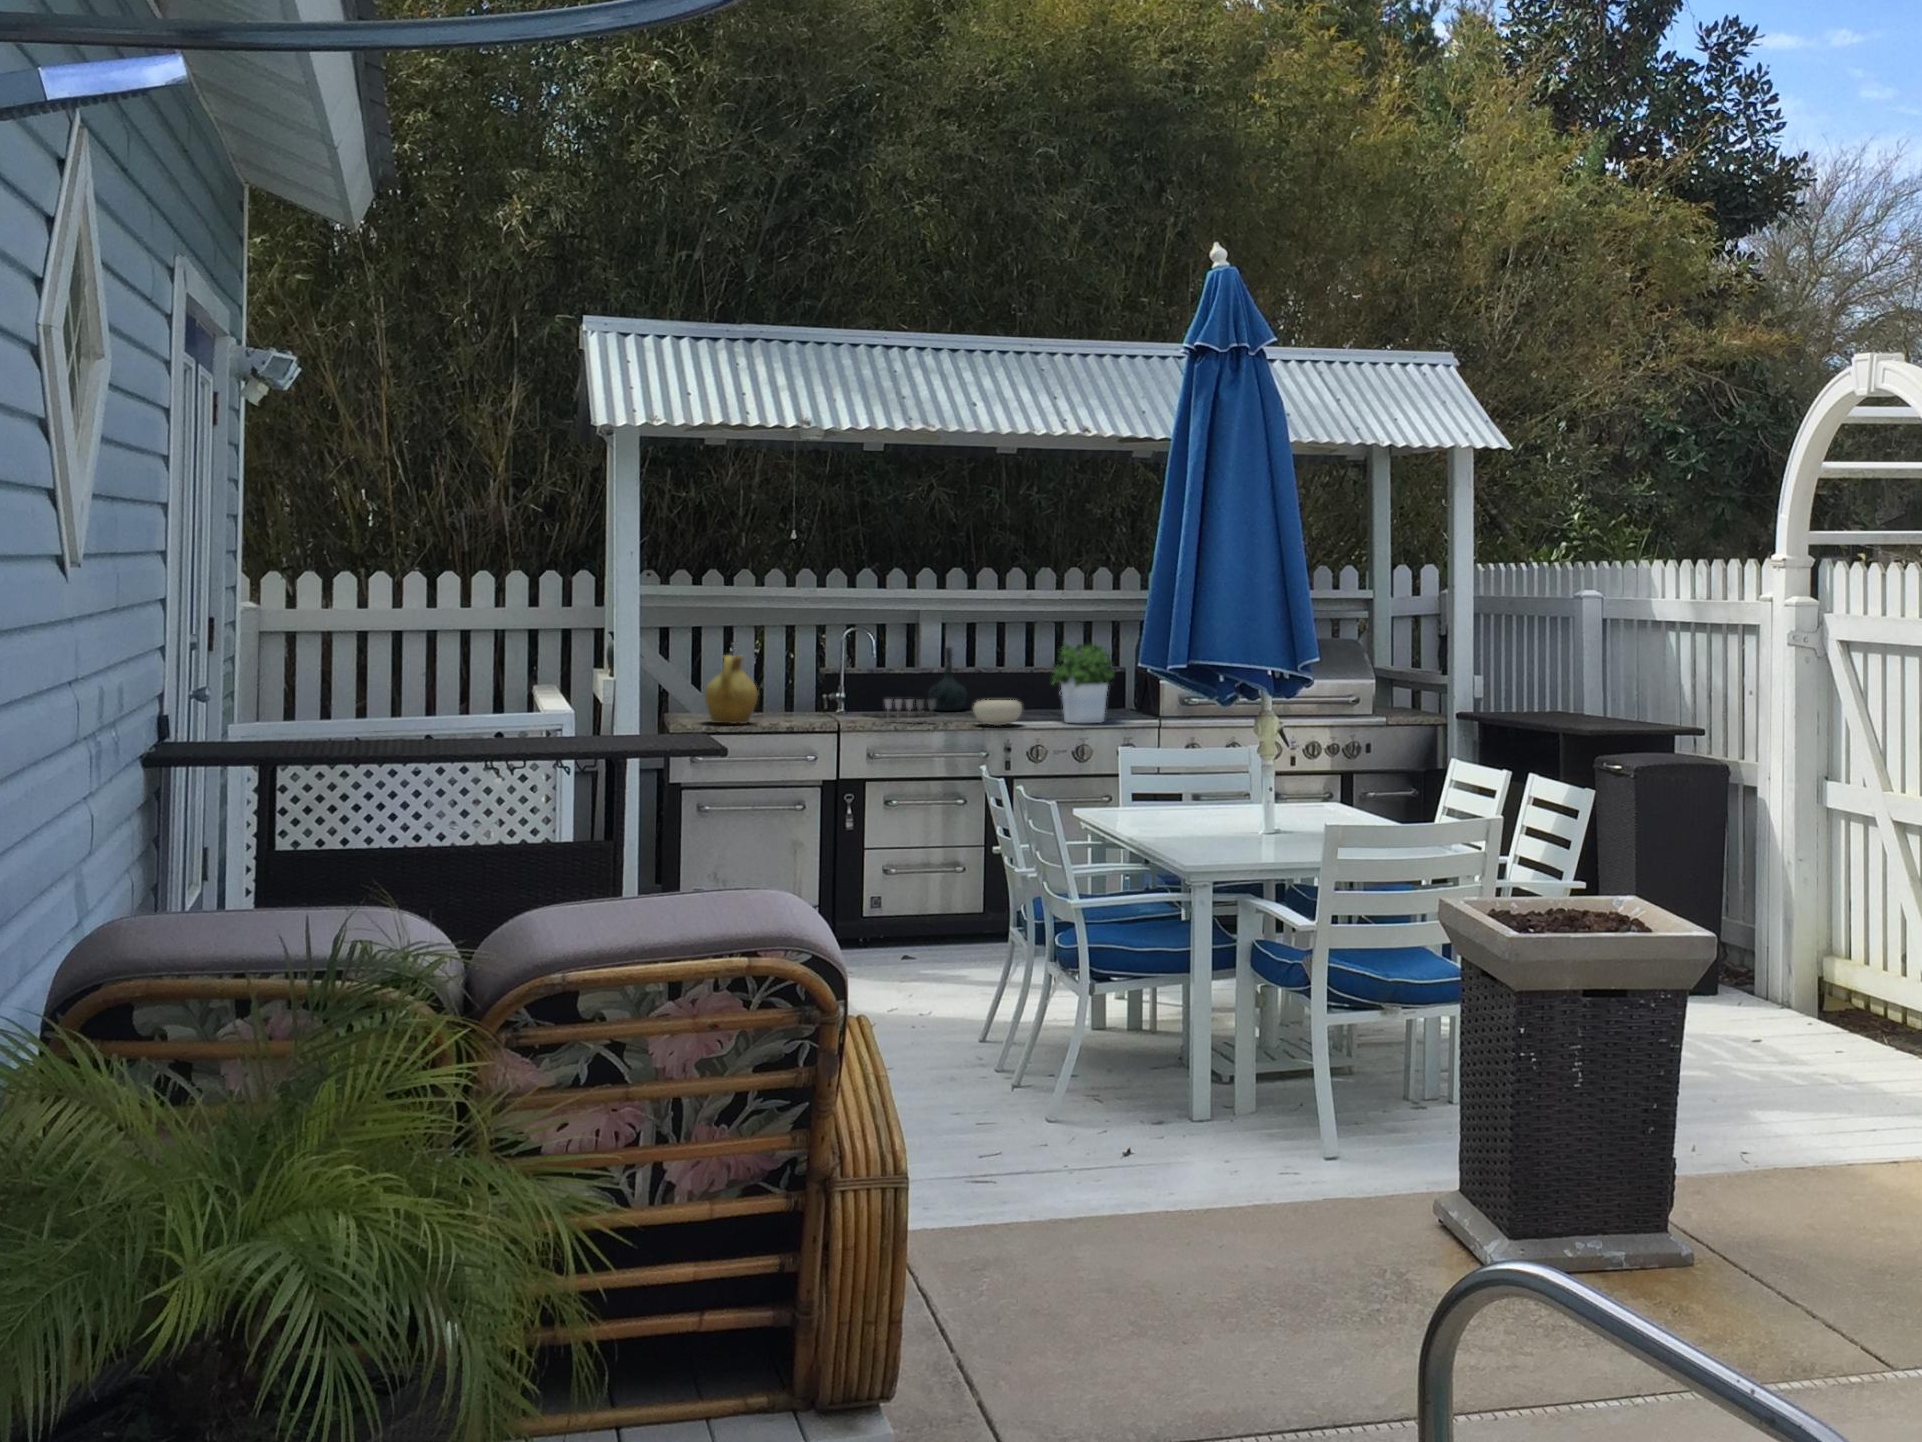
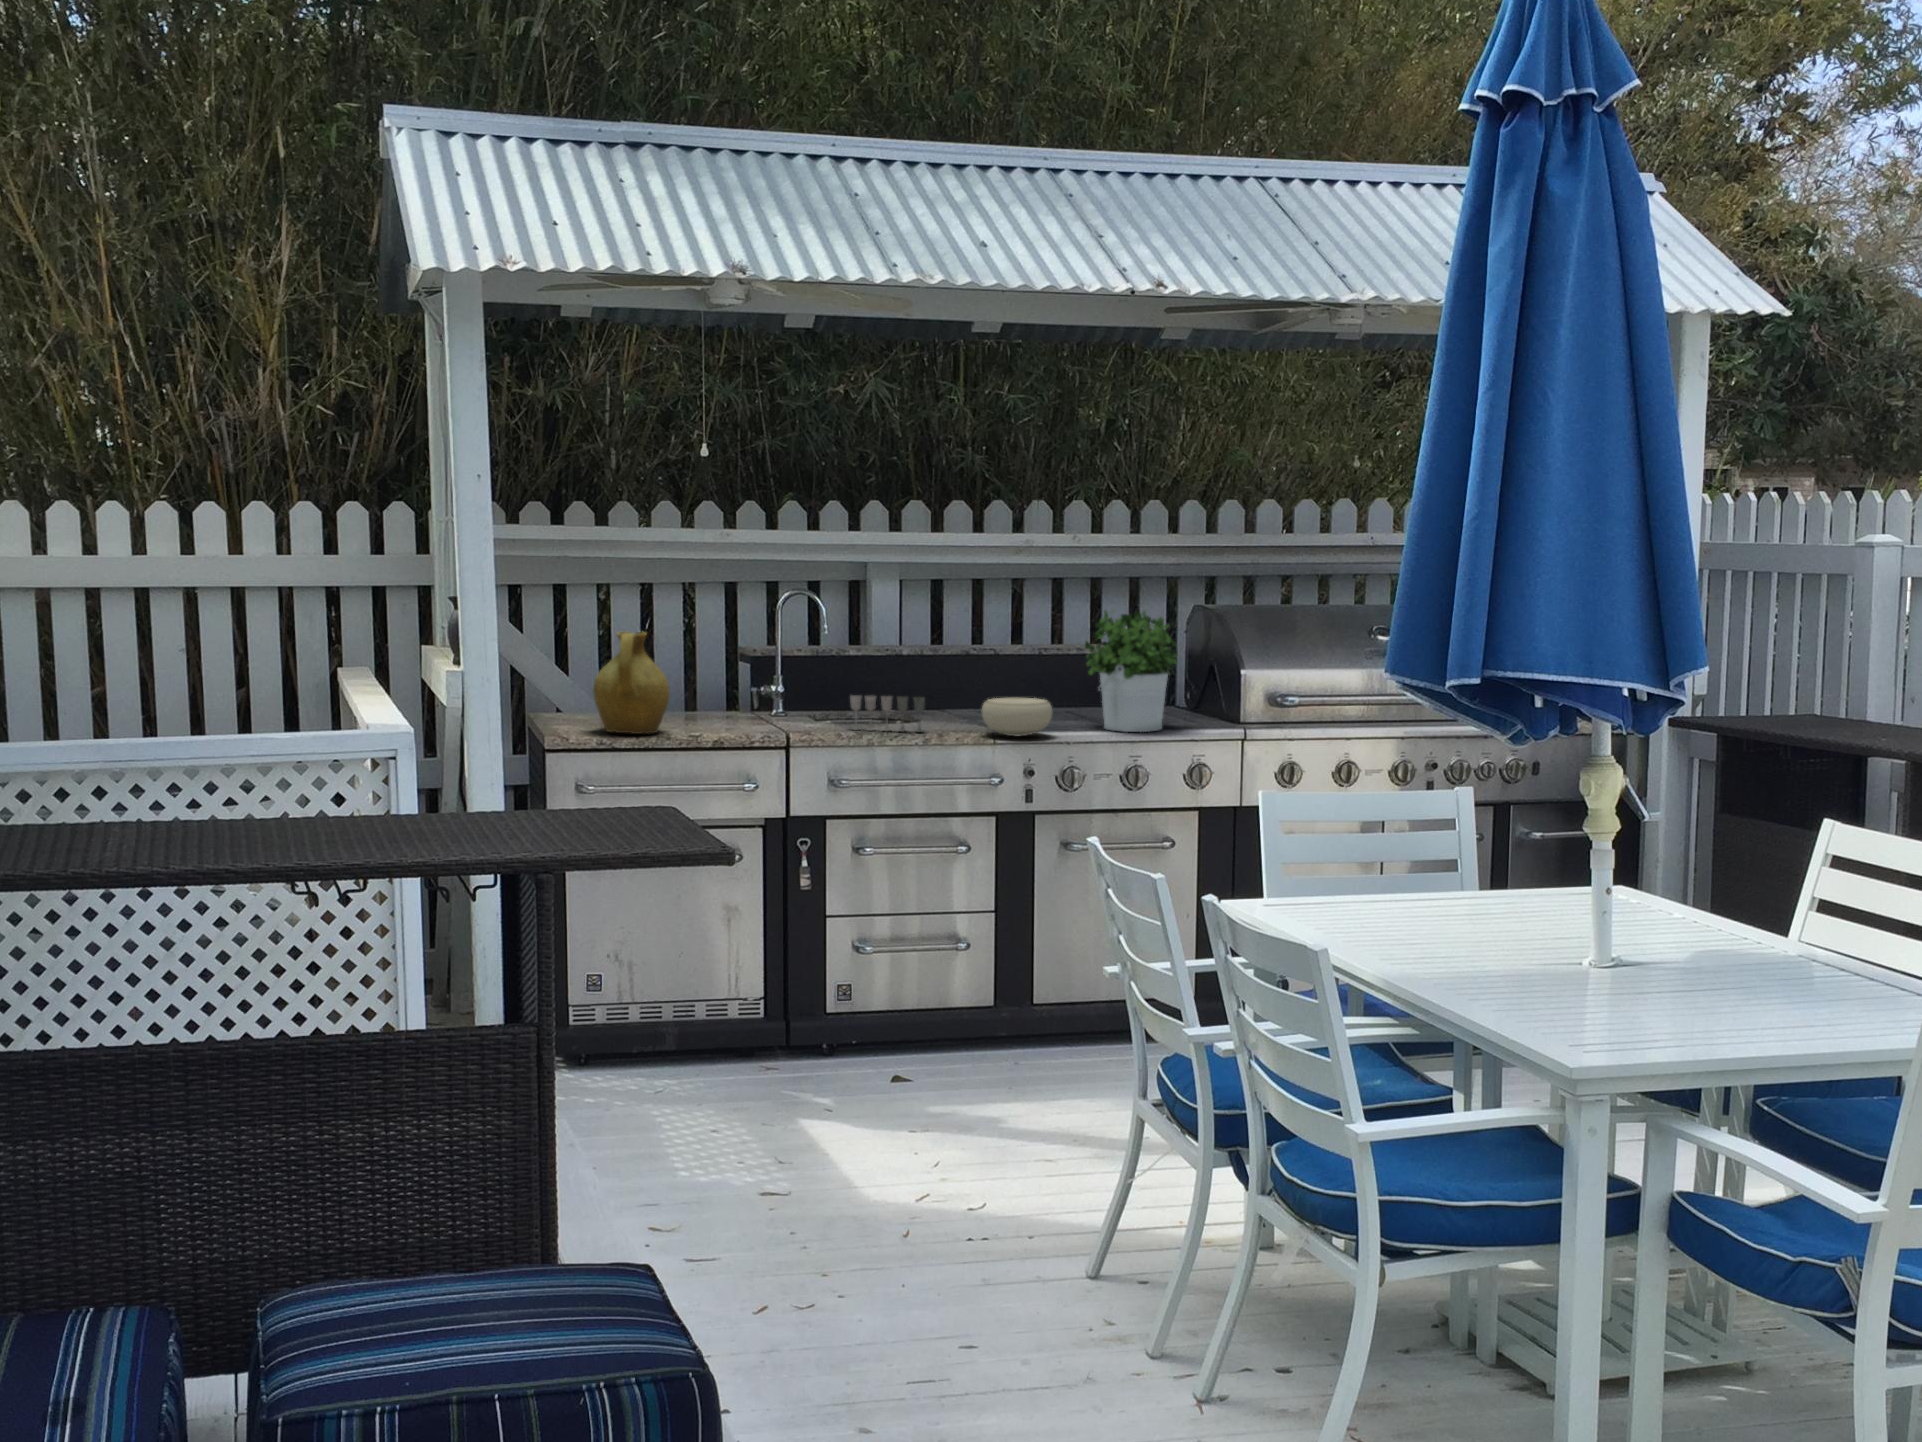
bottle: present [929,648,968,711] -> none [895,616,951,708]

